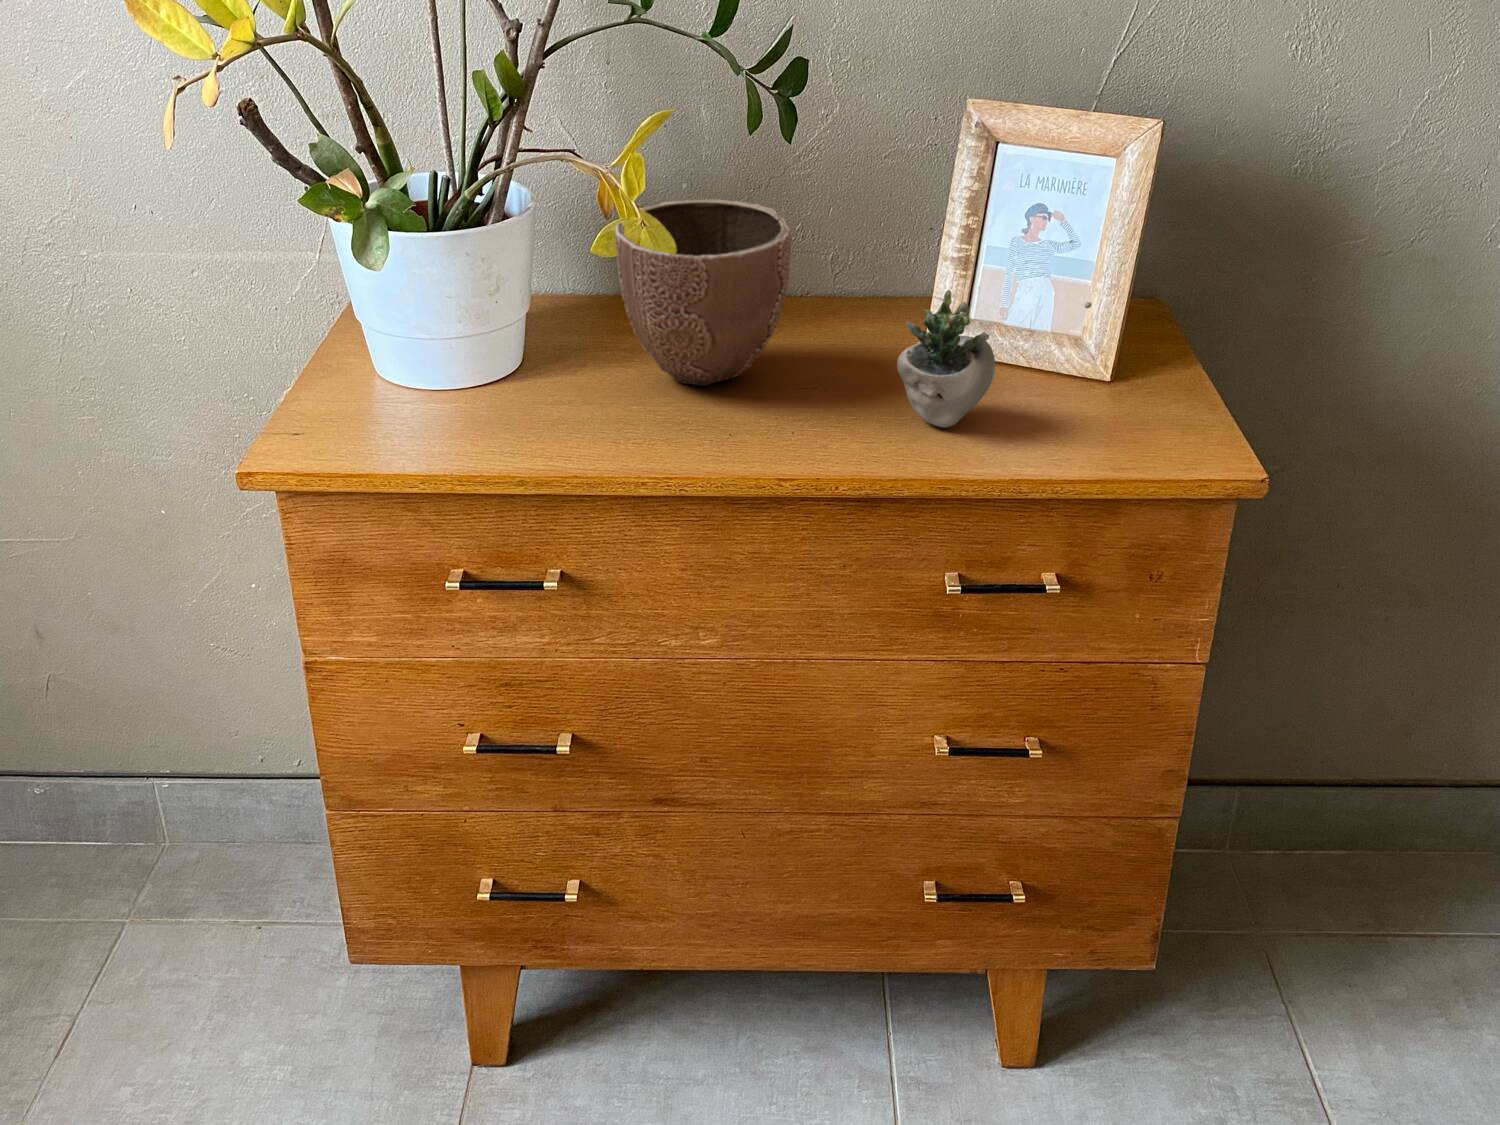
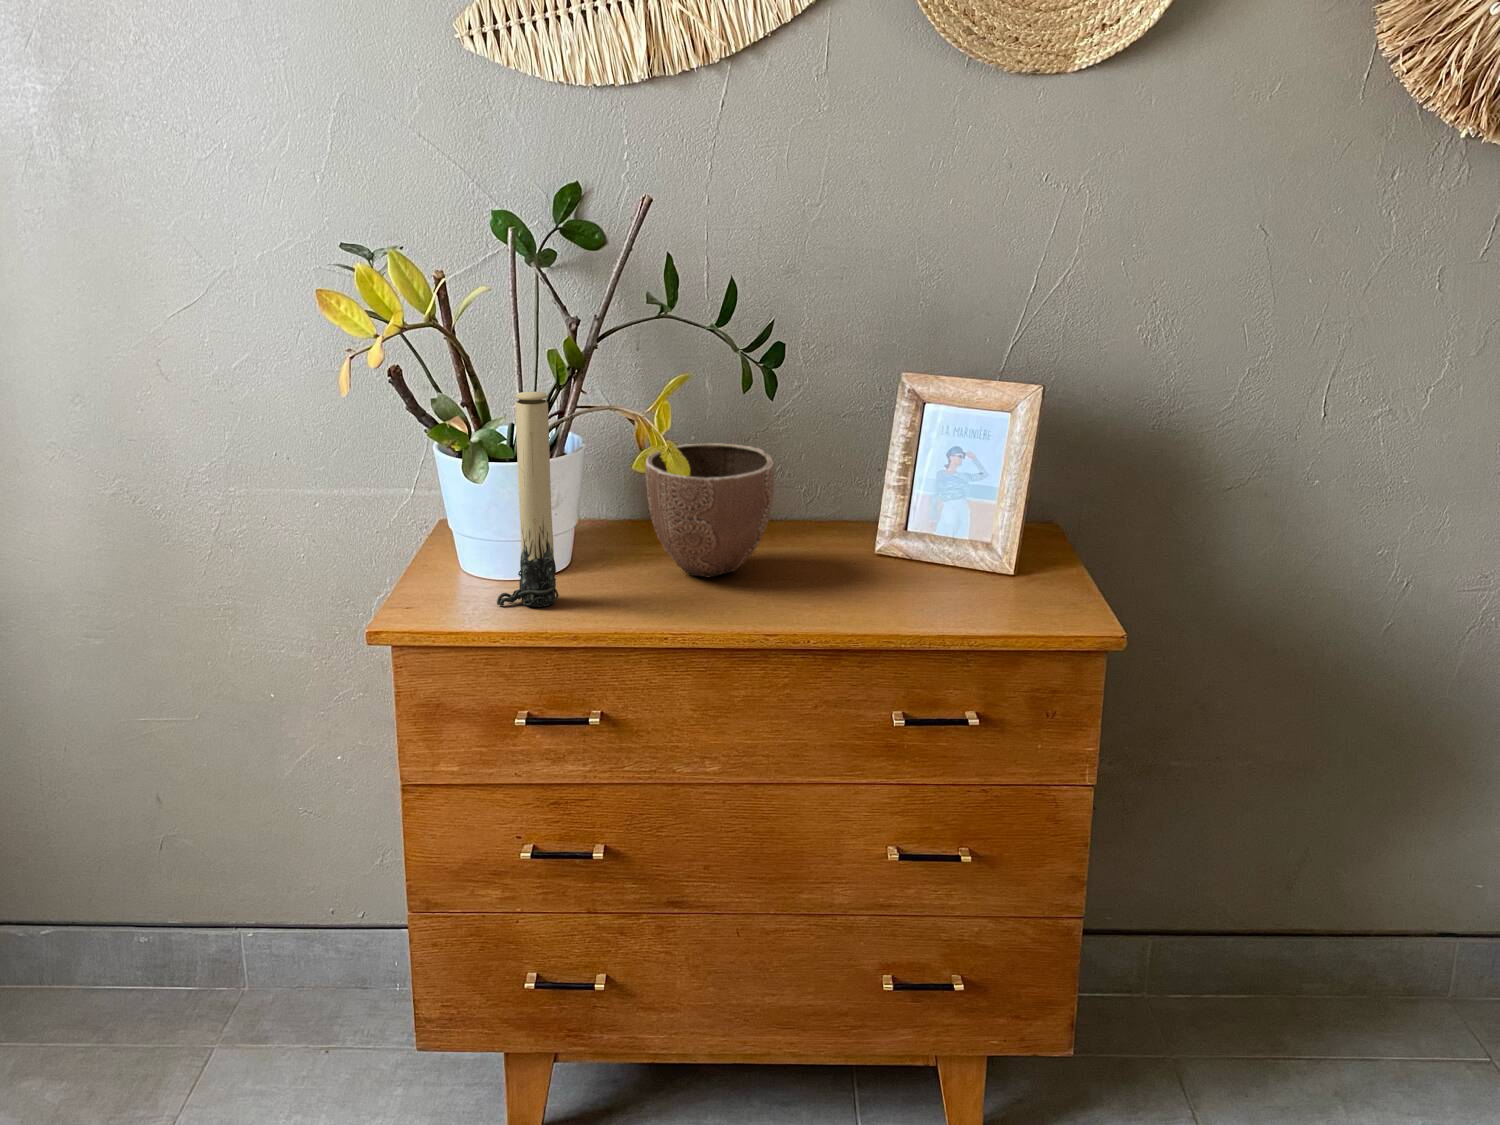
candle: none [416,135,499,434] -> present [497,392,559,607]
succulent plant: present [897,290,1091,427] -> none [853,502,990,603]

